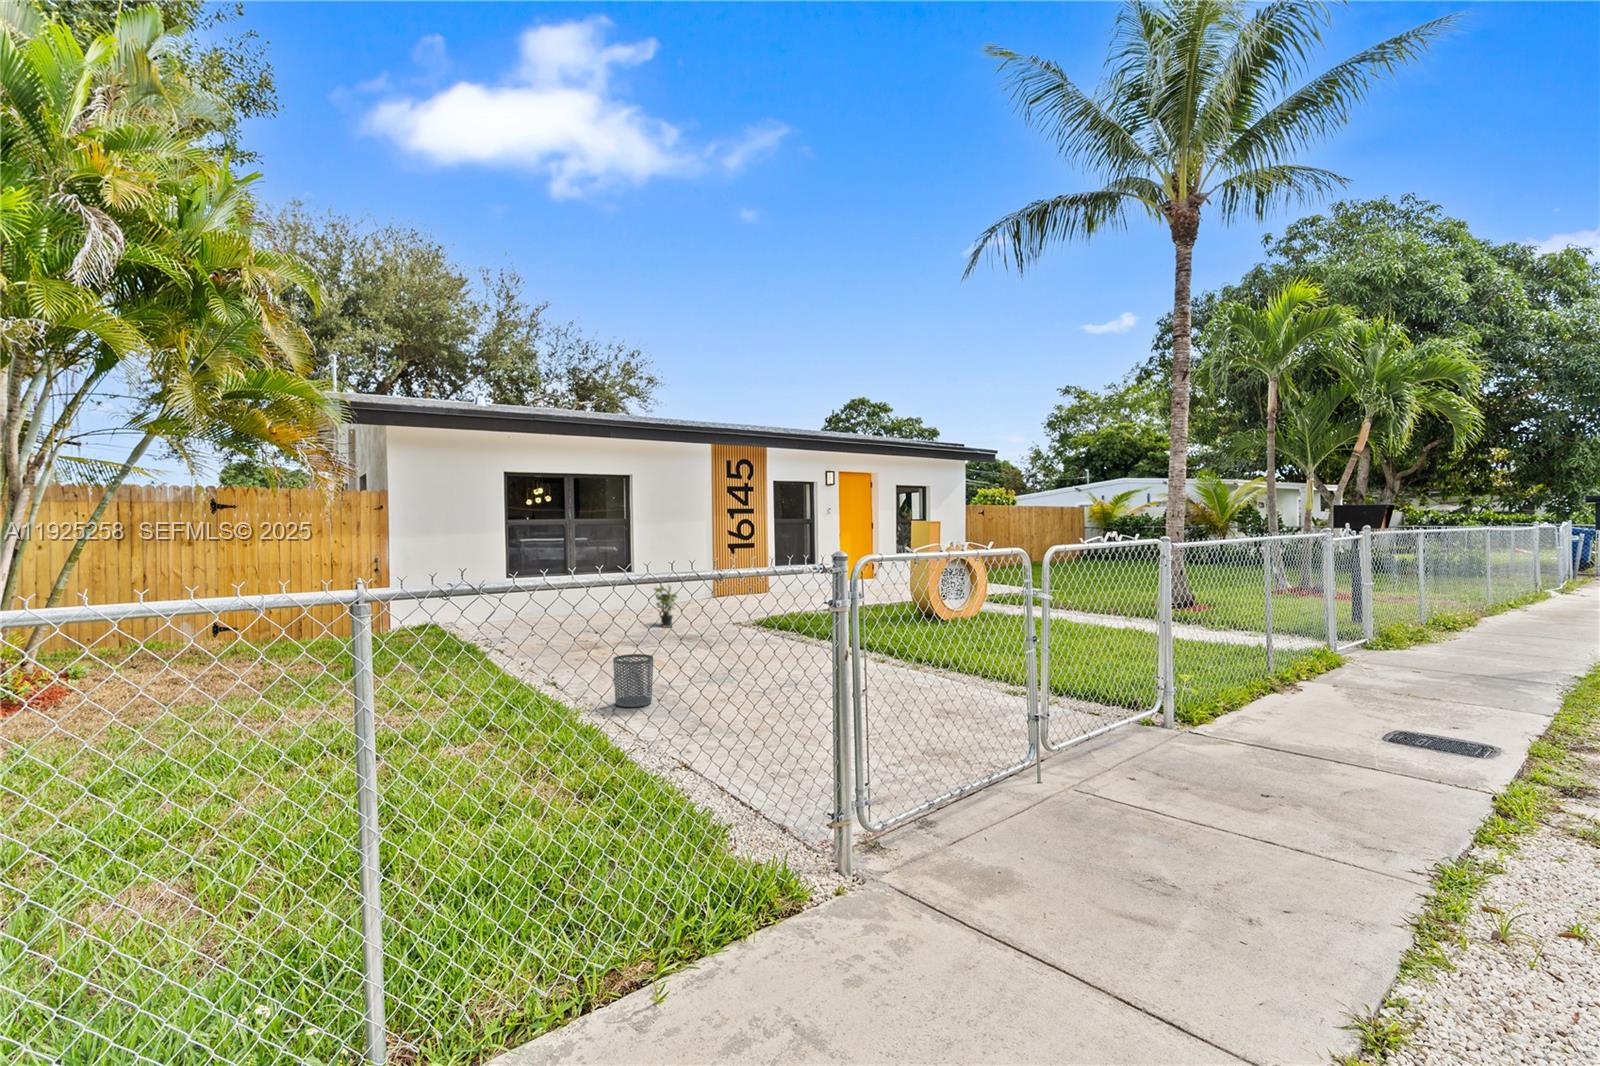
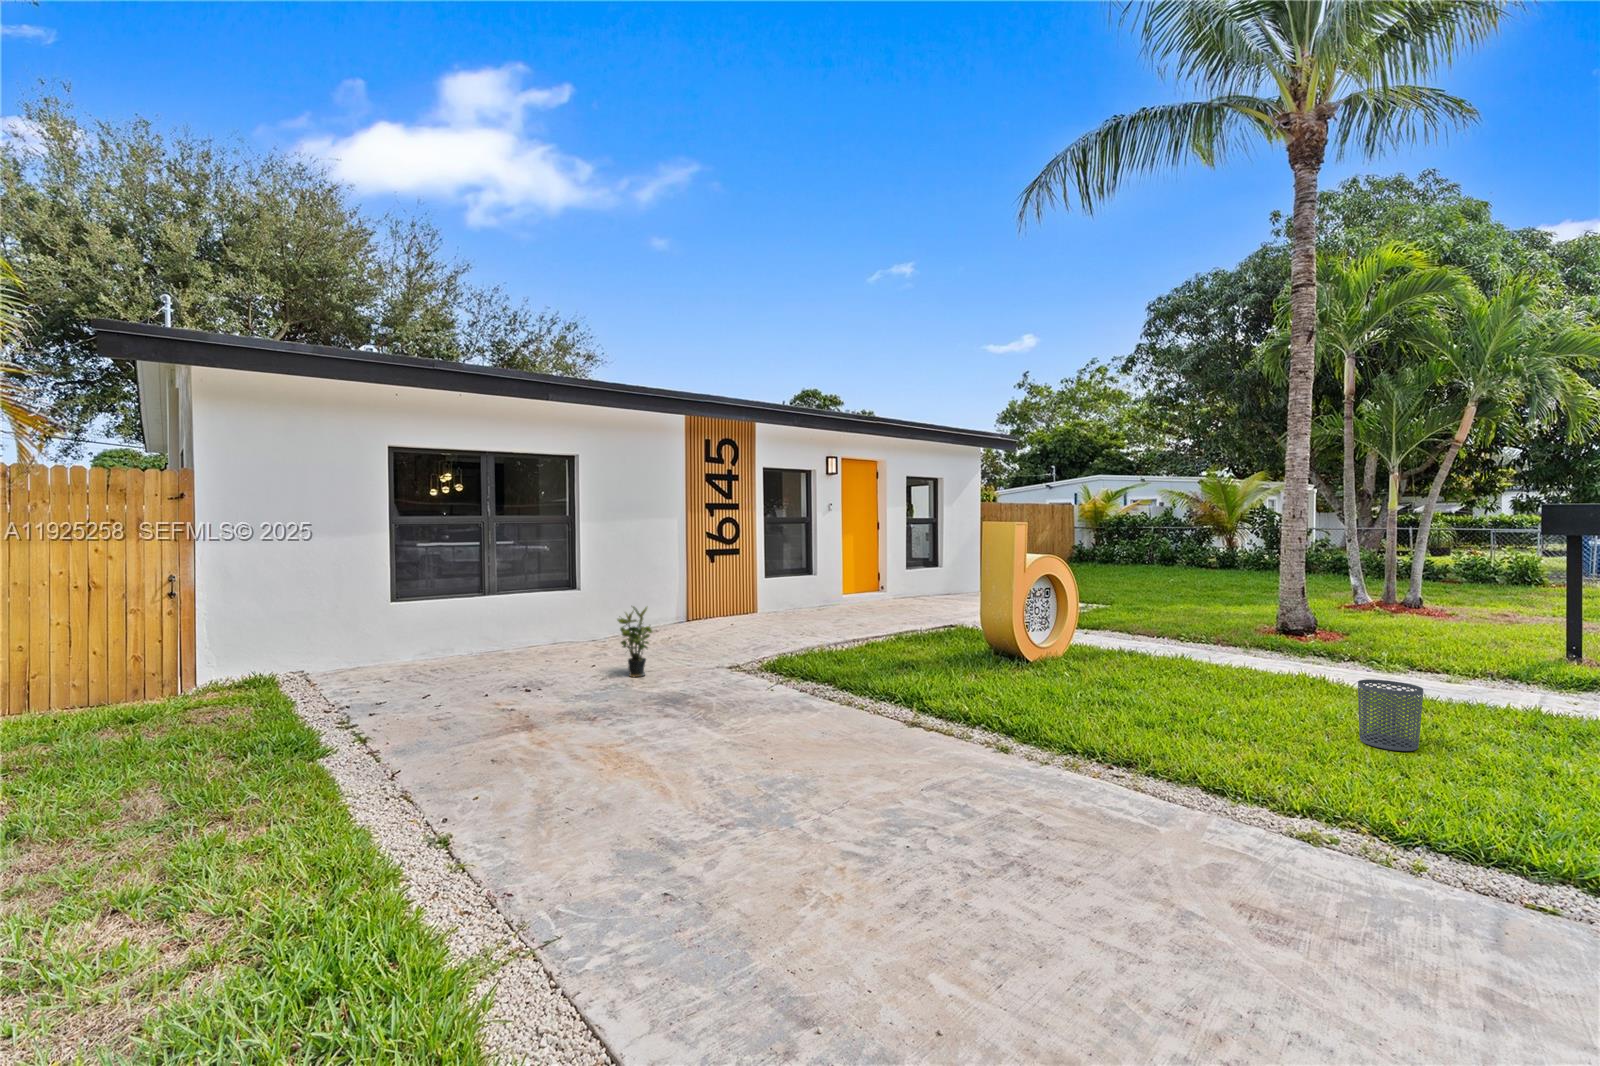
waste bin: present [613,654,653,707] -> present [1358,680,1423,751]

